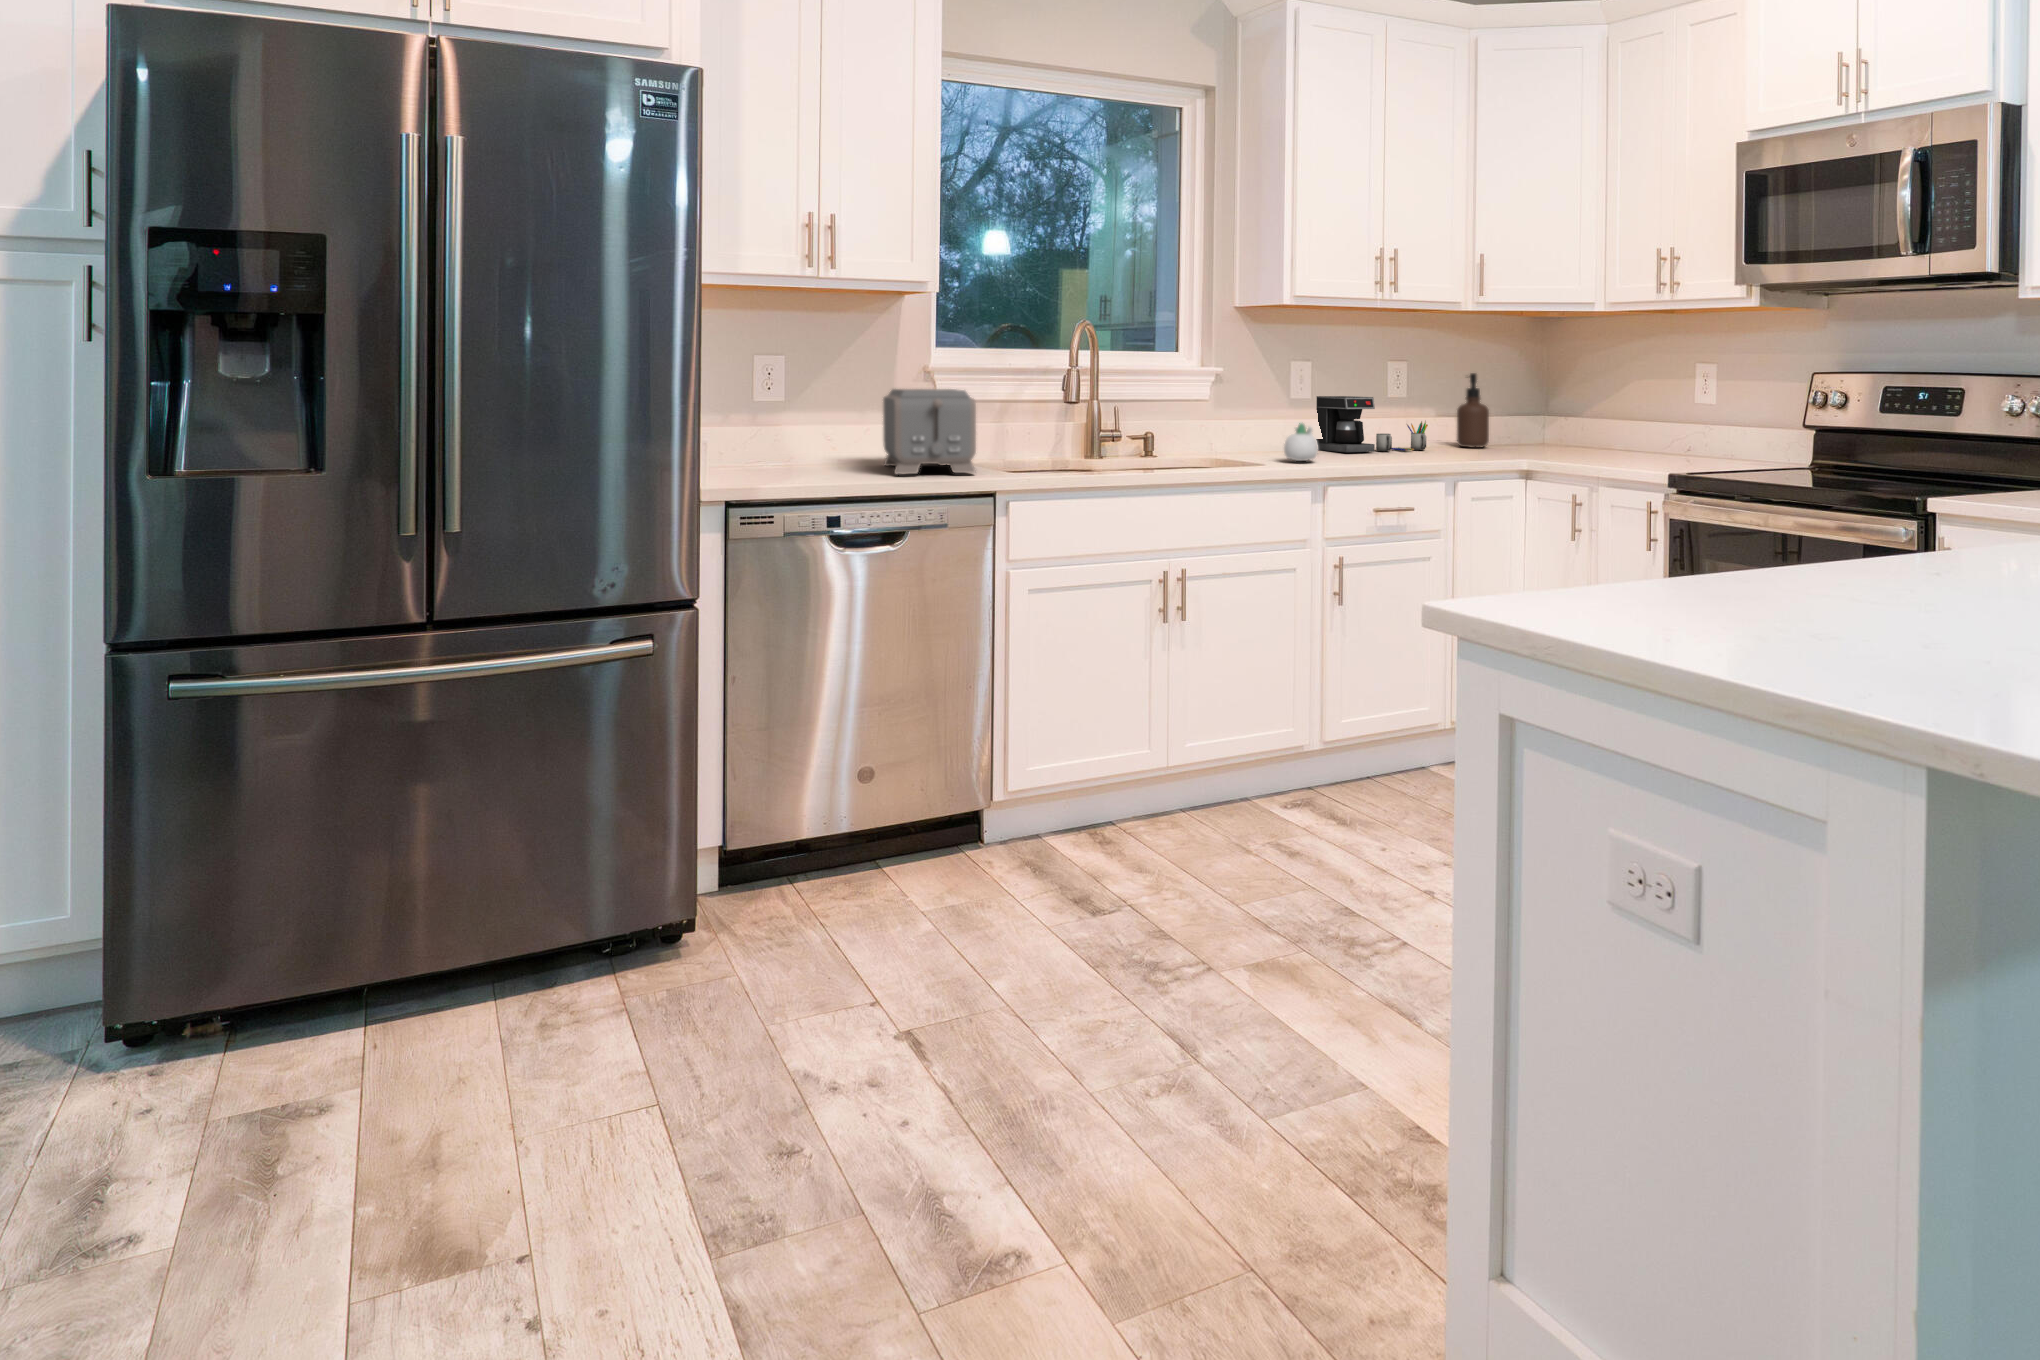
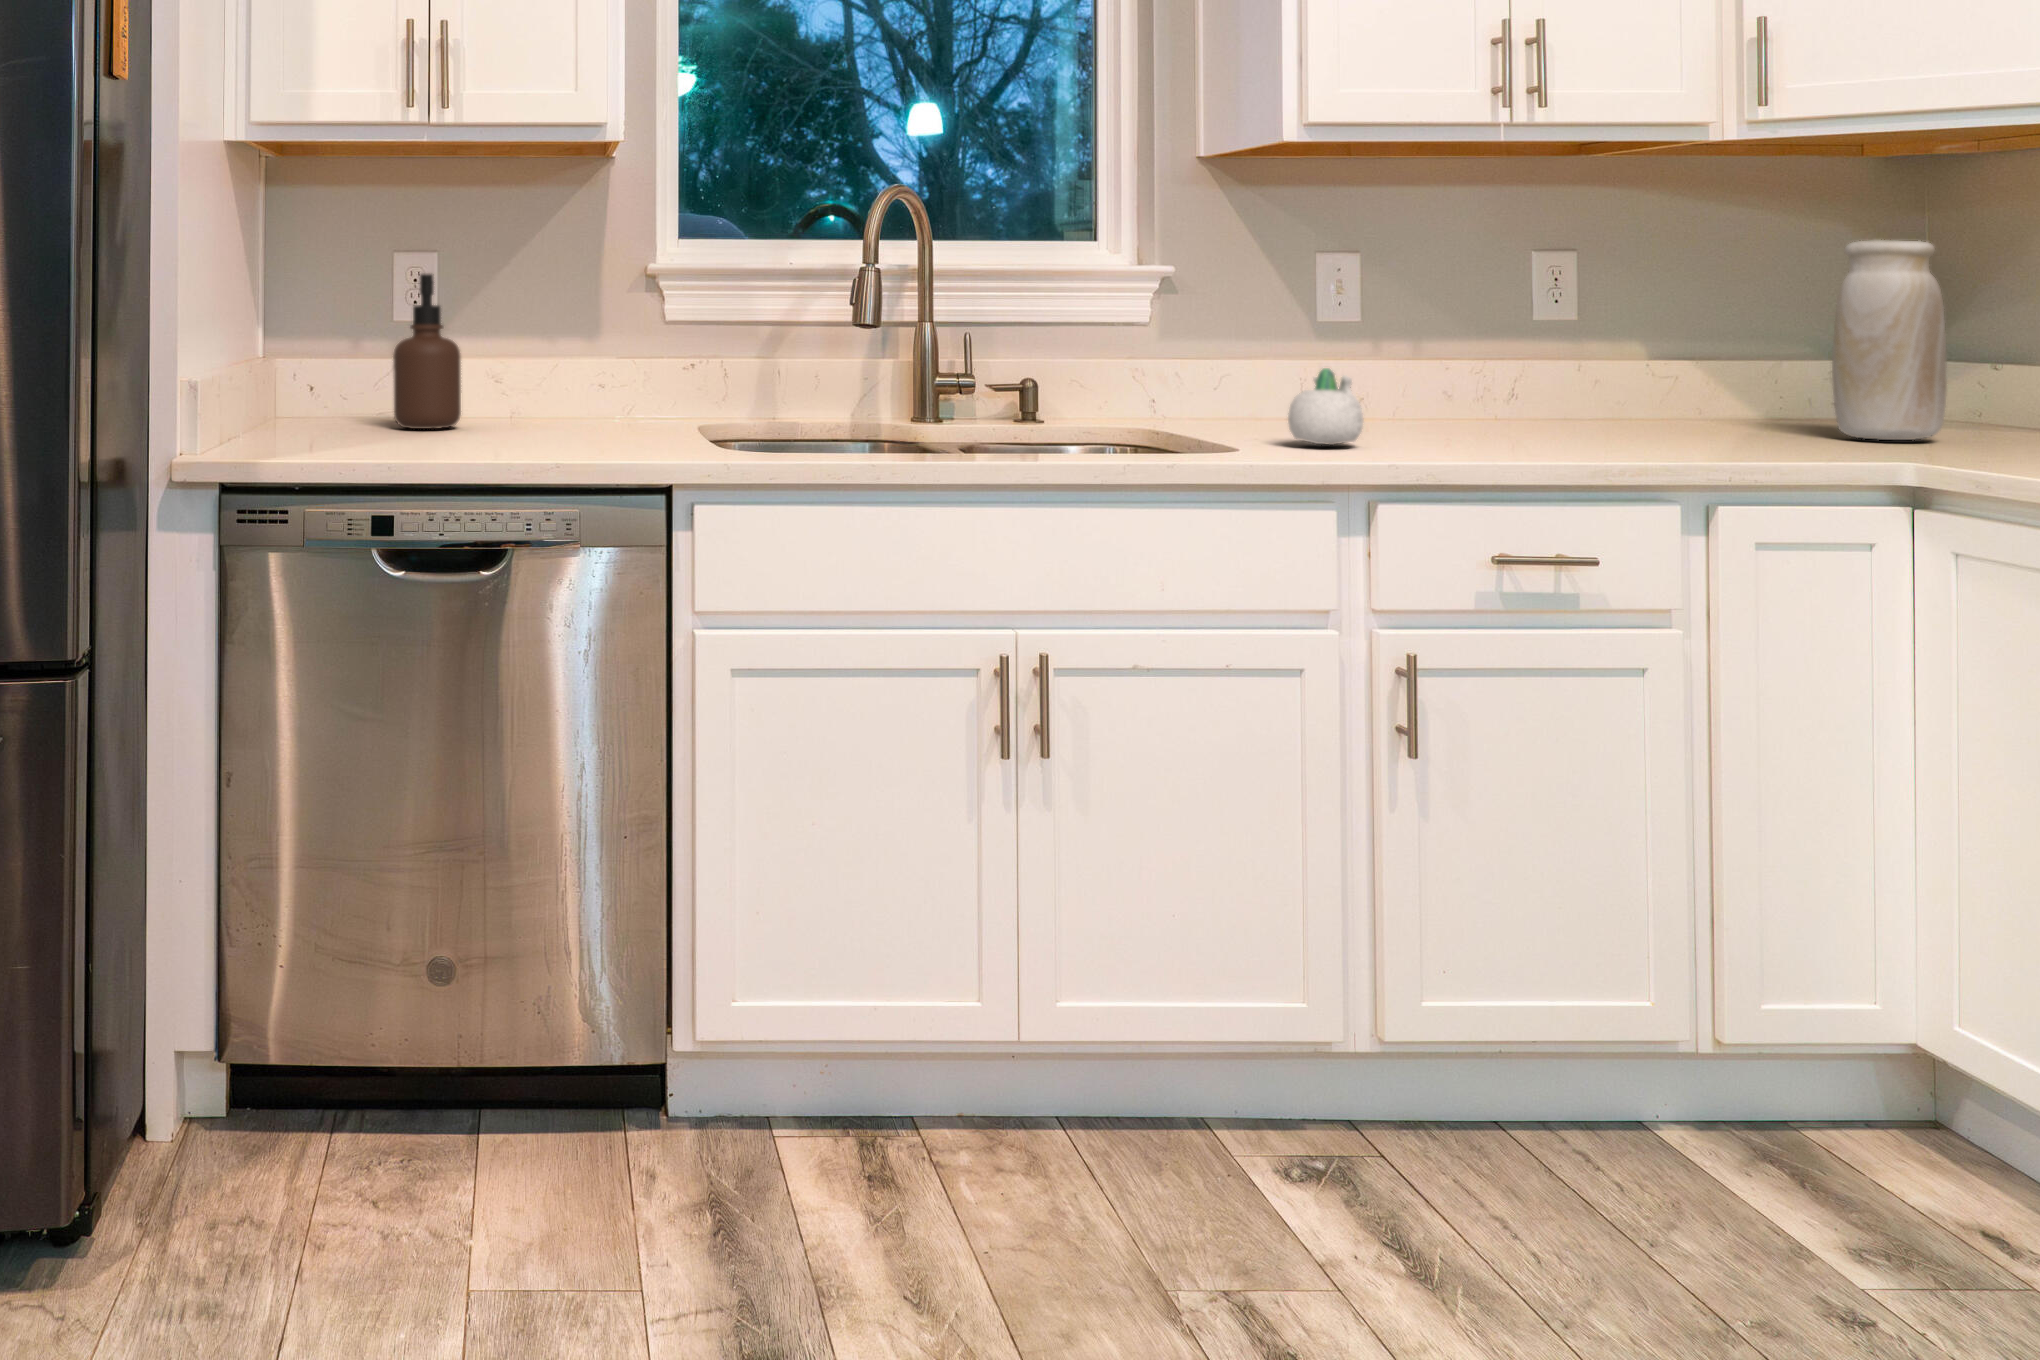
vase: none [1509,361,1551,453] -> present [1832,240,1947,440]
soap dispenser: present [1457,373,1489,448] -> present [393,274,461,429]
toaster: present [883,389,976,474] -> none [523,302,671,450]
coffee maker: present [1316,396,1428,453] -> none [1376,322,1630,431]

